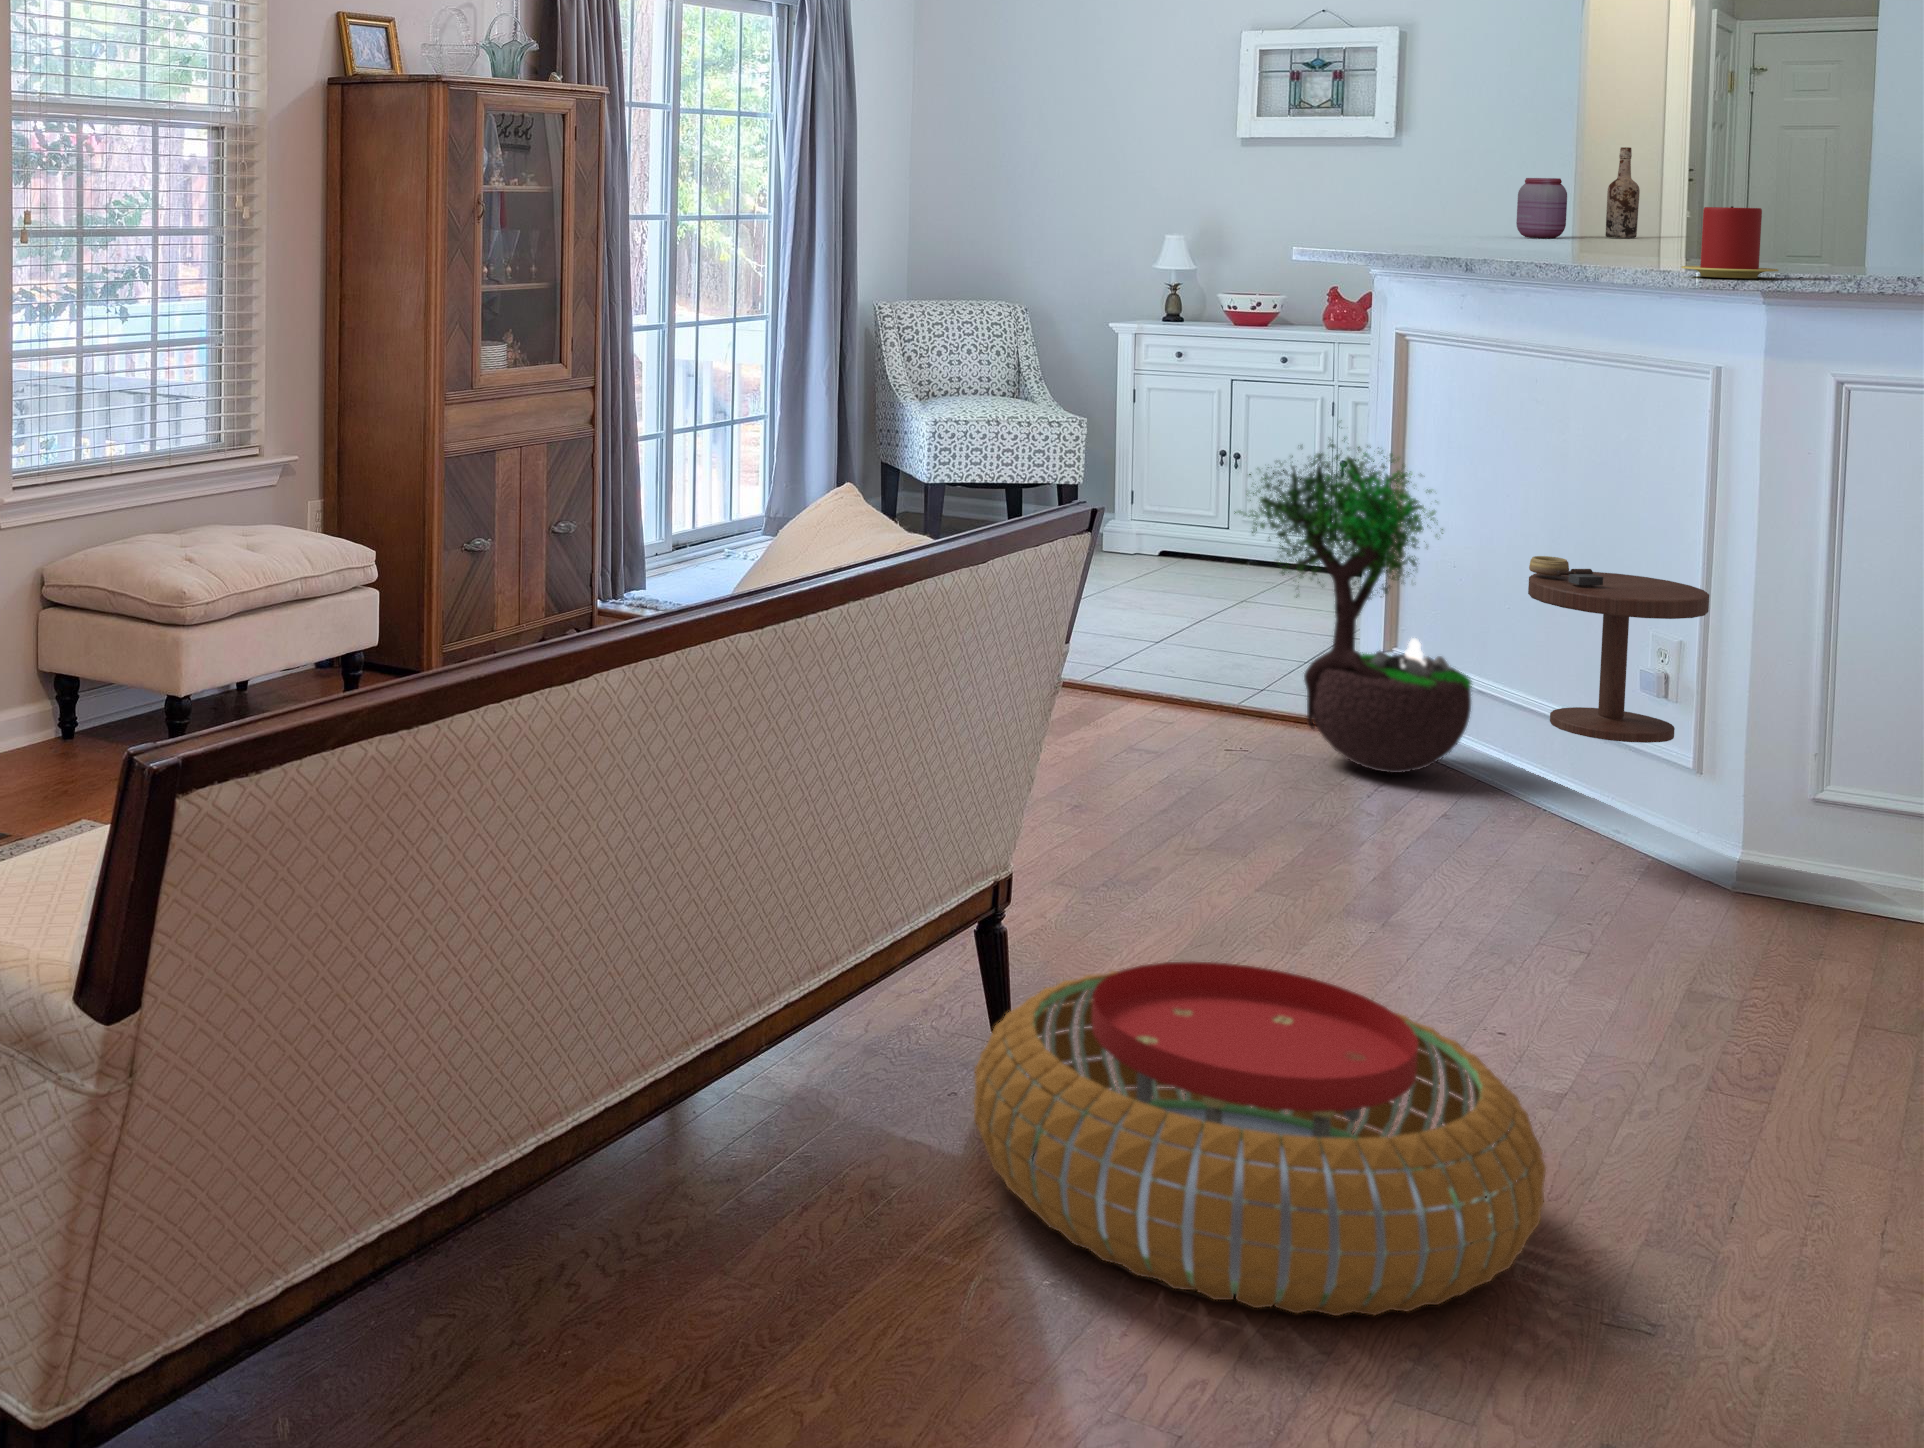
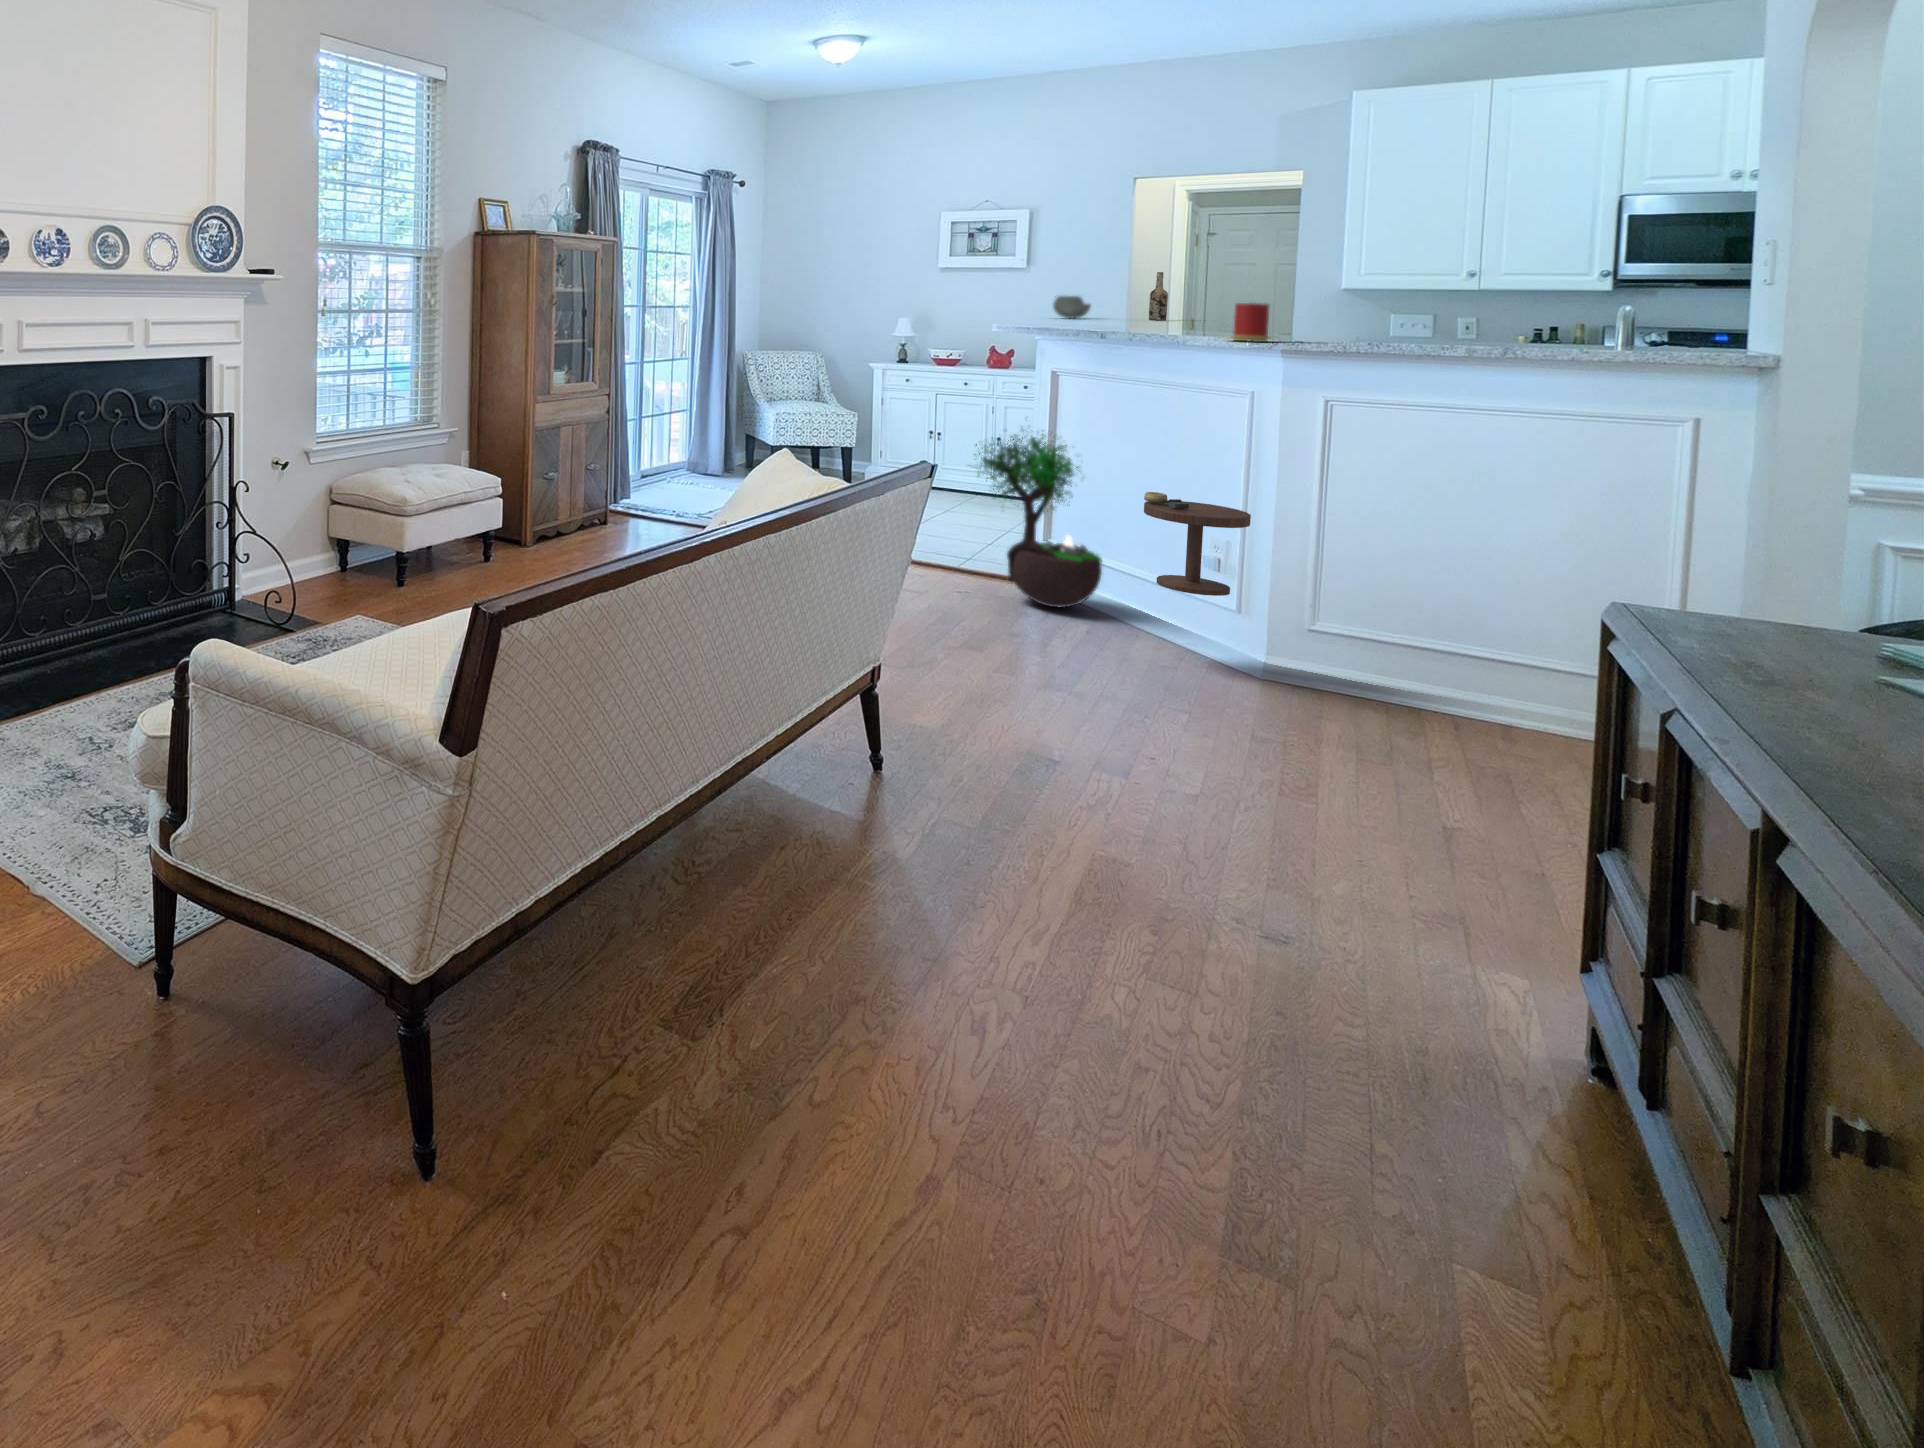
jar: present [1516,178,1567,238] -> none [1099,288,1128,320]
bowl: none [1436,192,1504,235] -> present [1053,296,1091,319]
pouf: present [974,962,1546,1316] -> none [871,715,1215,922]

